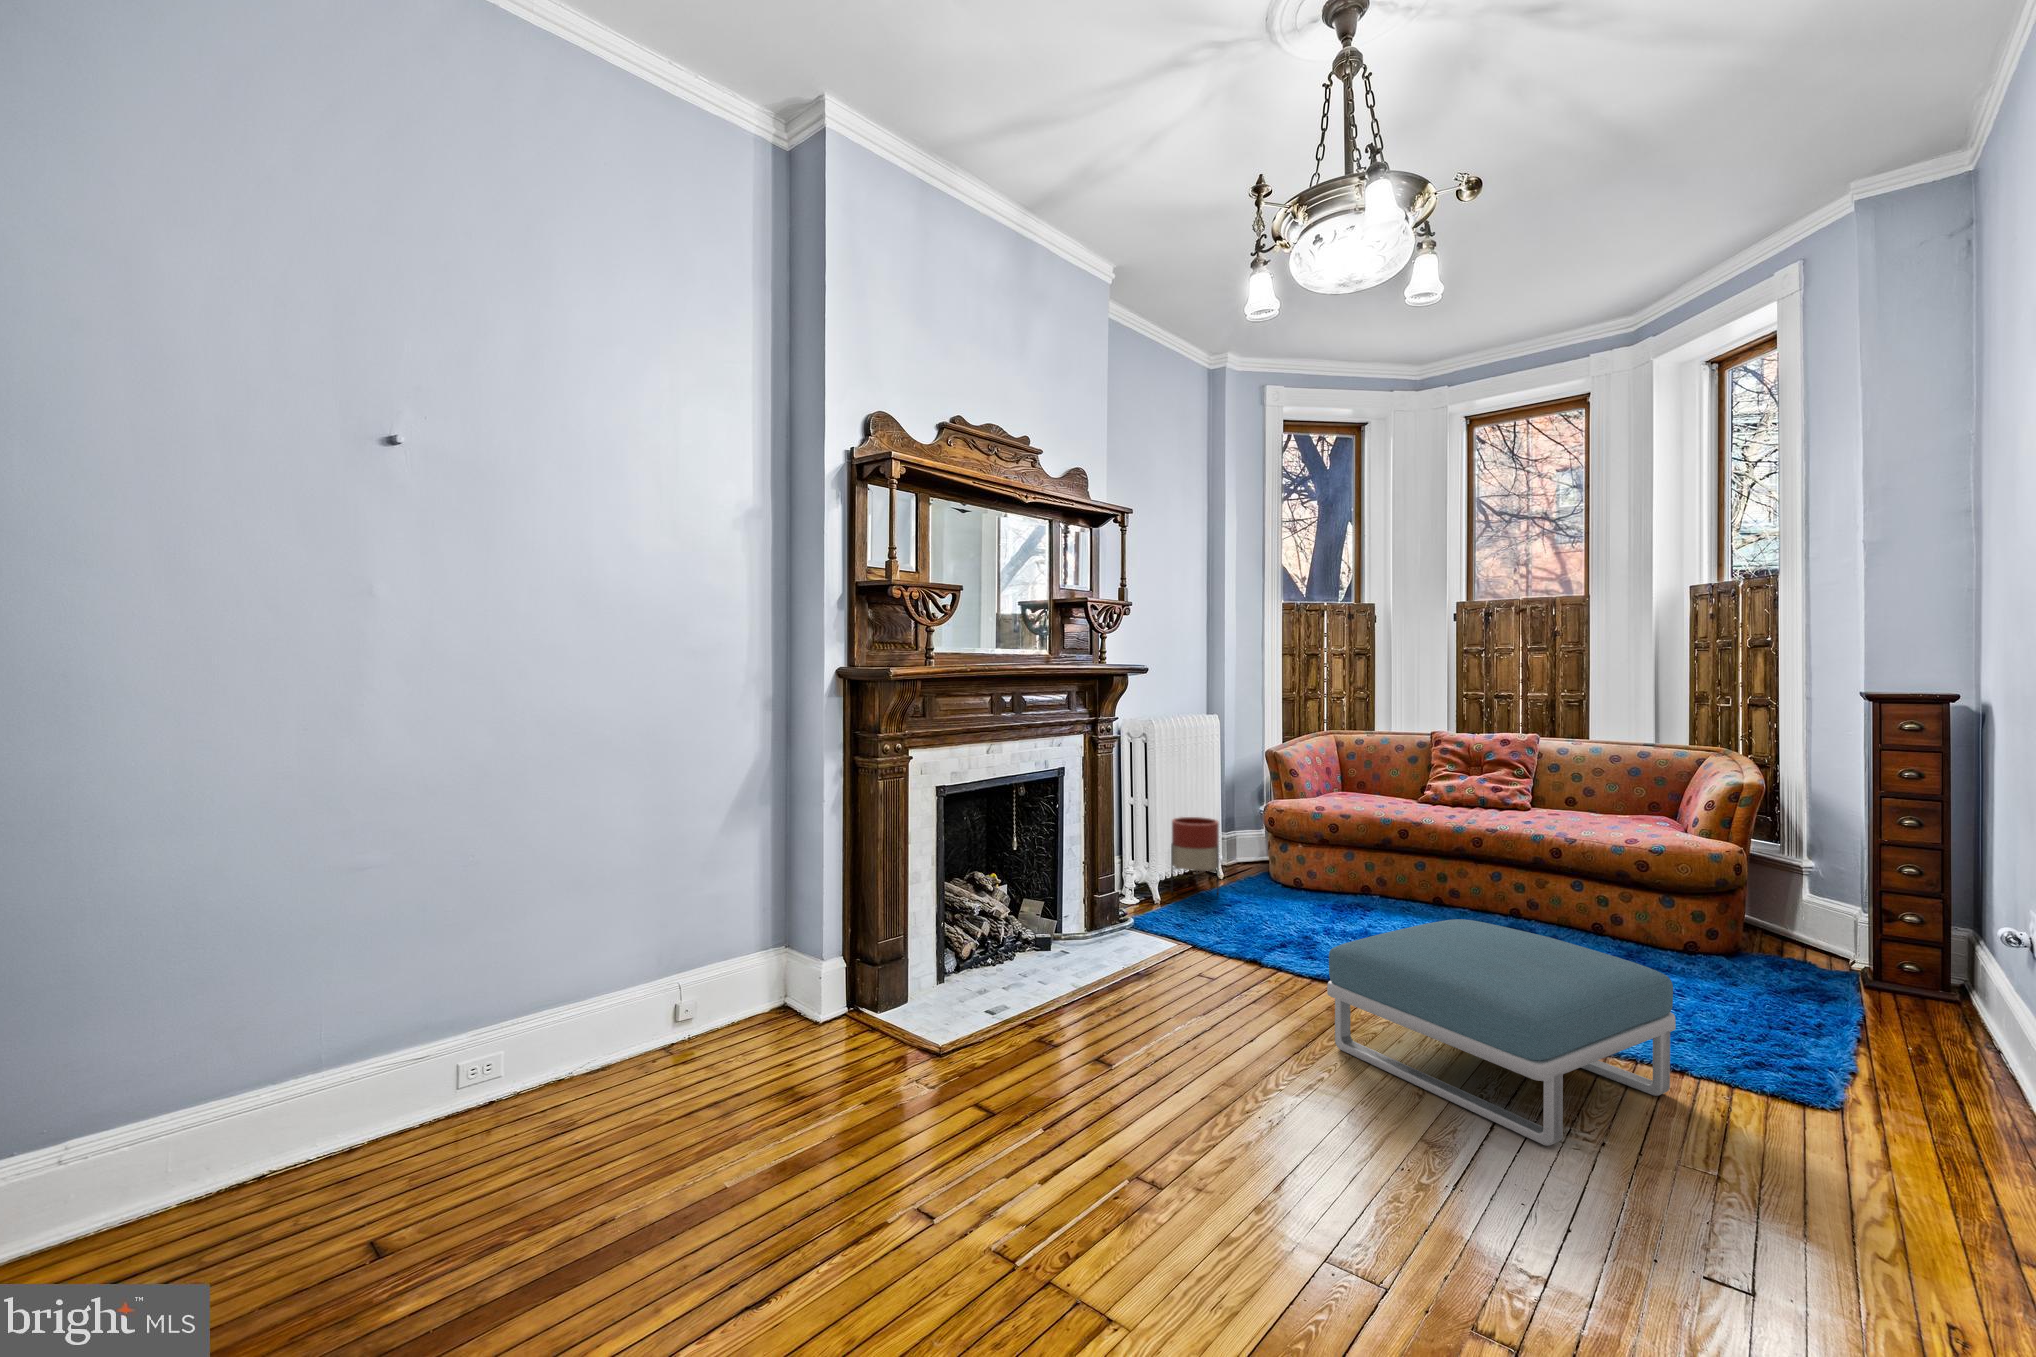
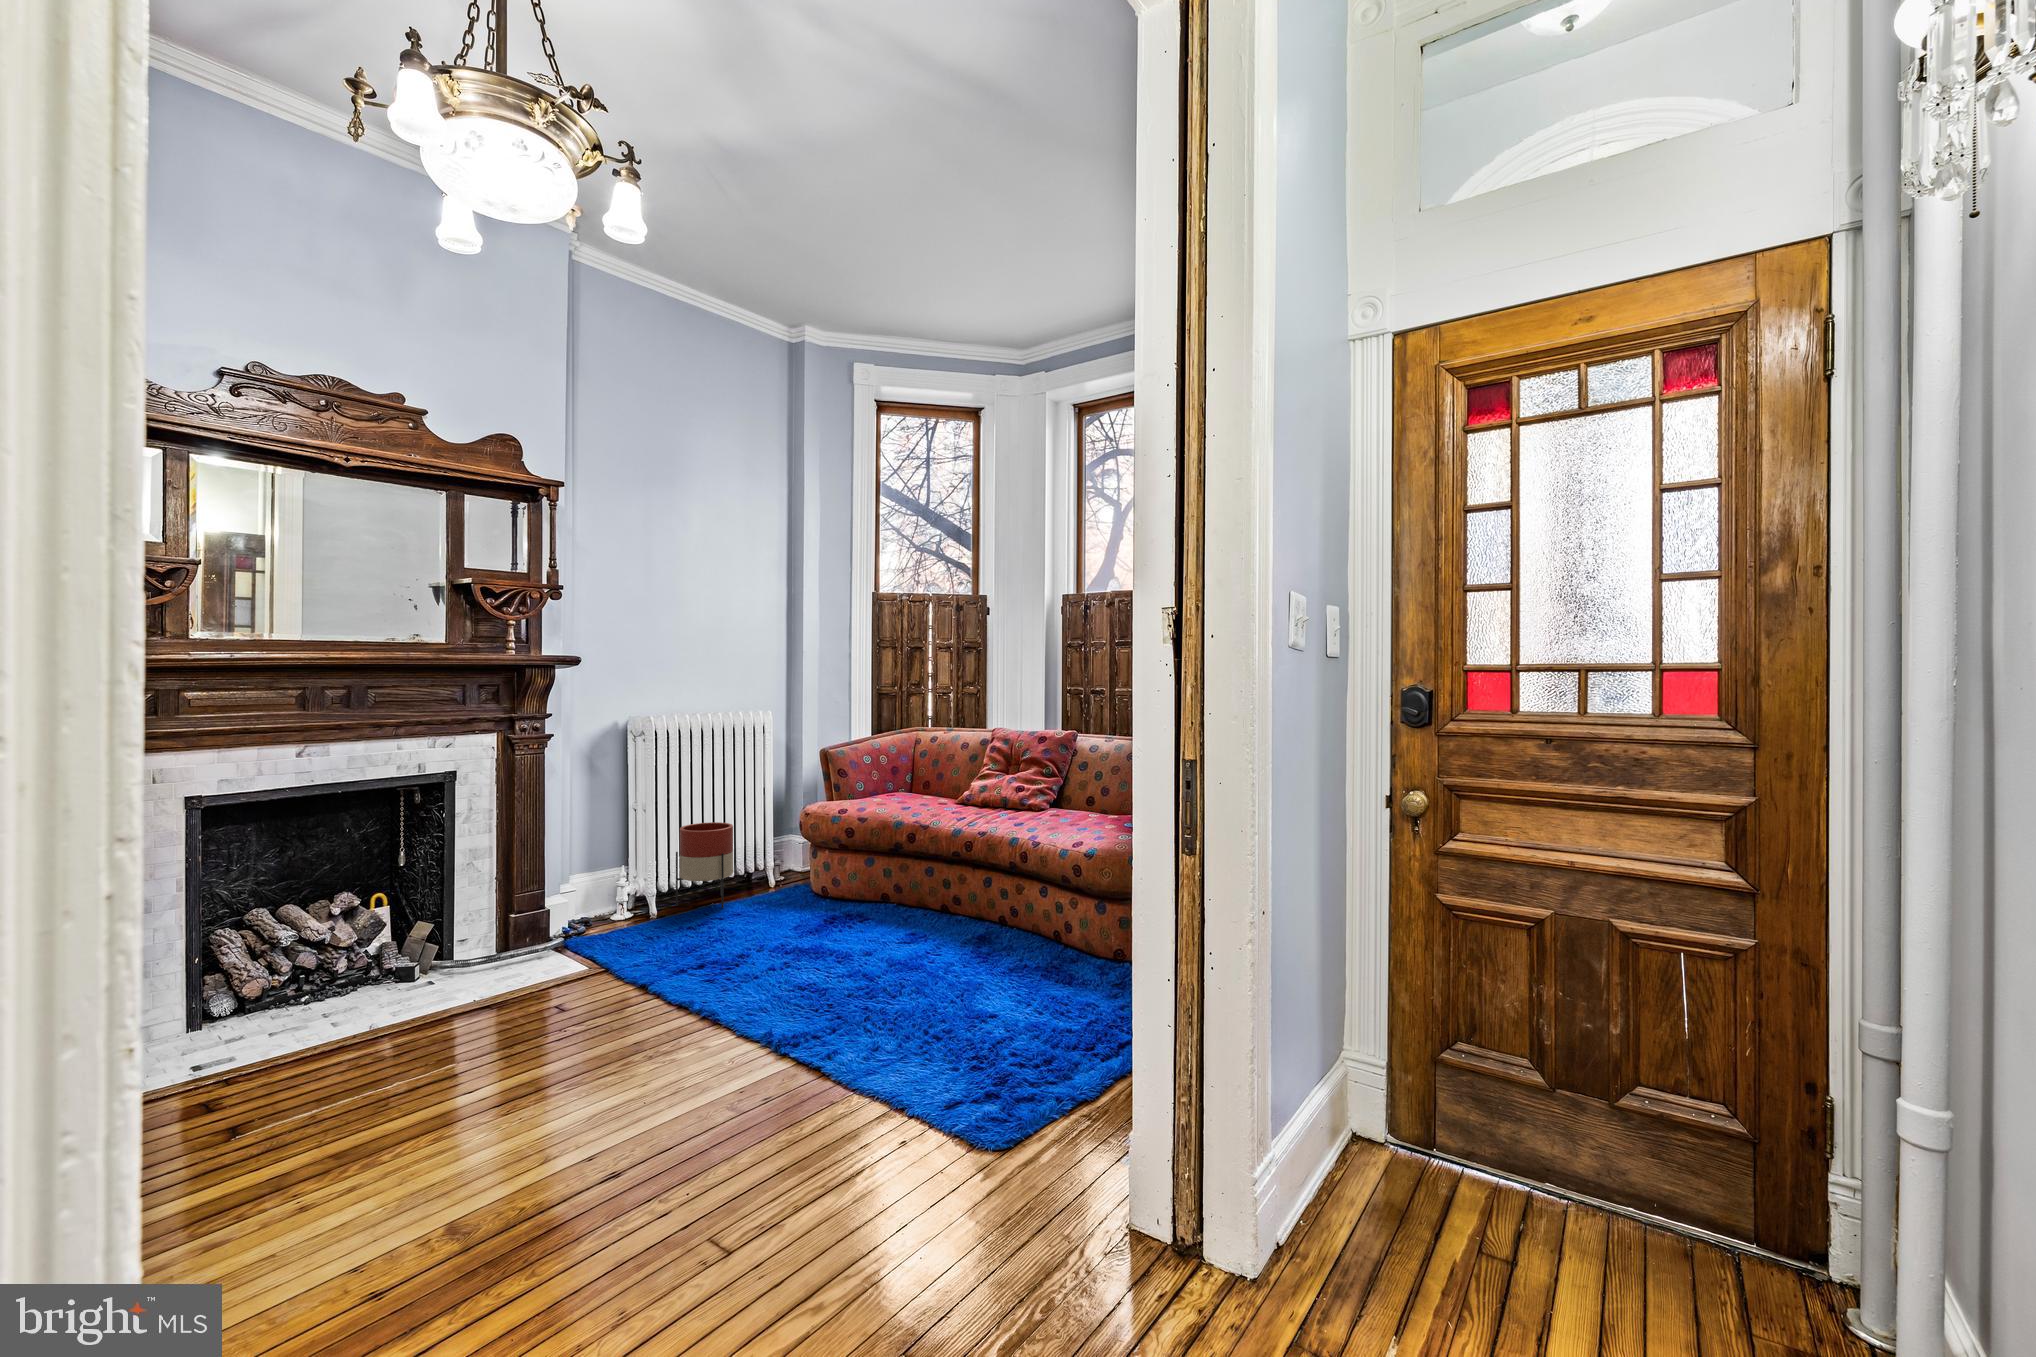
footstool: present [1327,919,1676,1146] -> none [526,936,854,1212]

